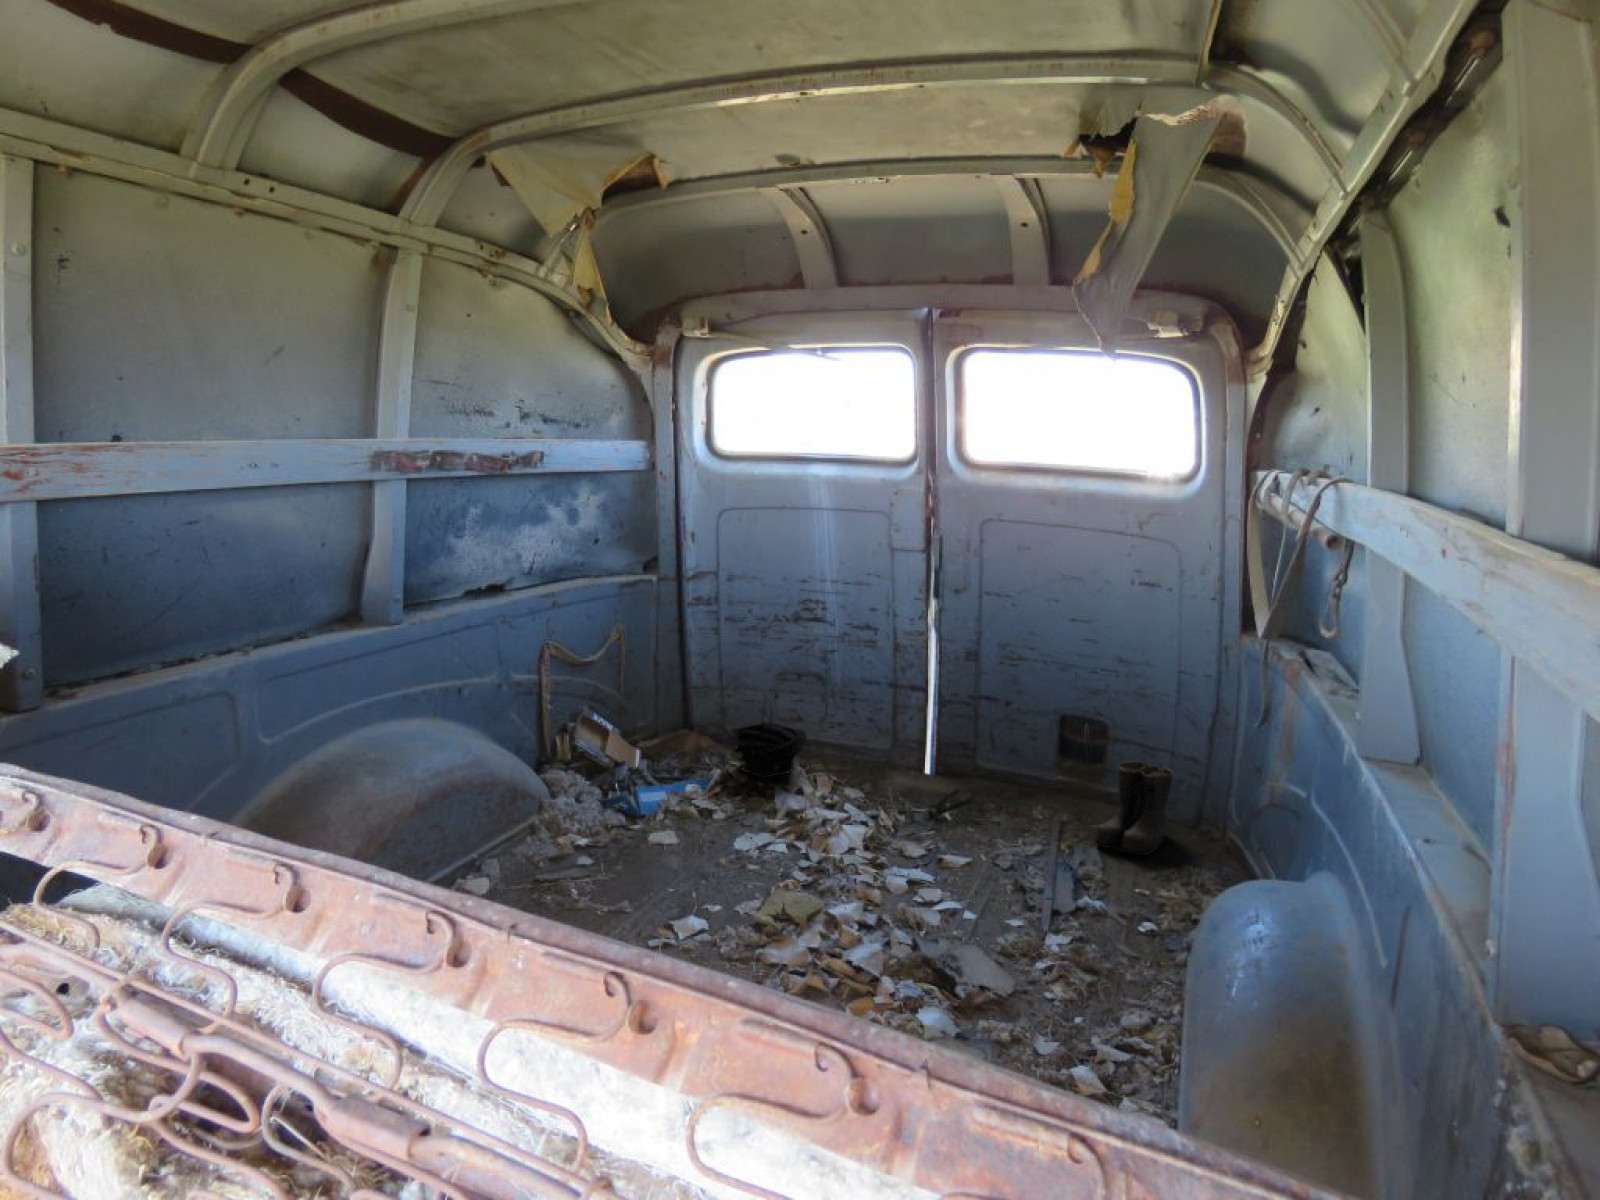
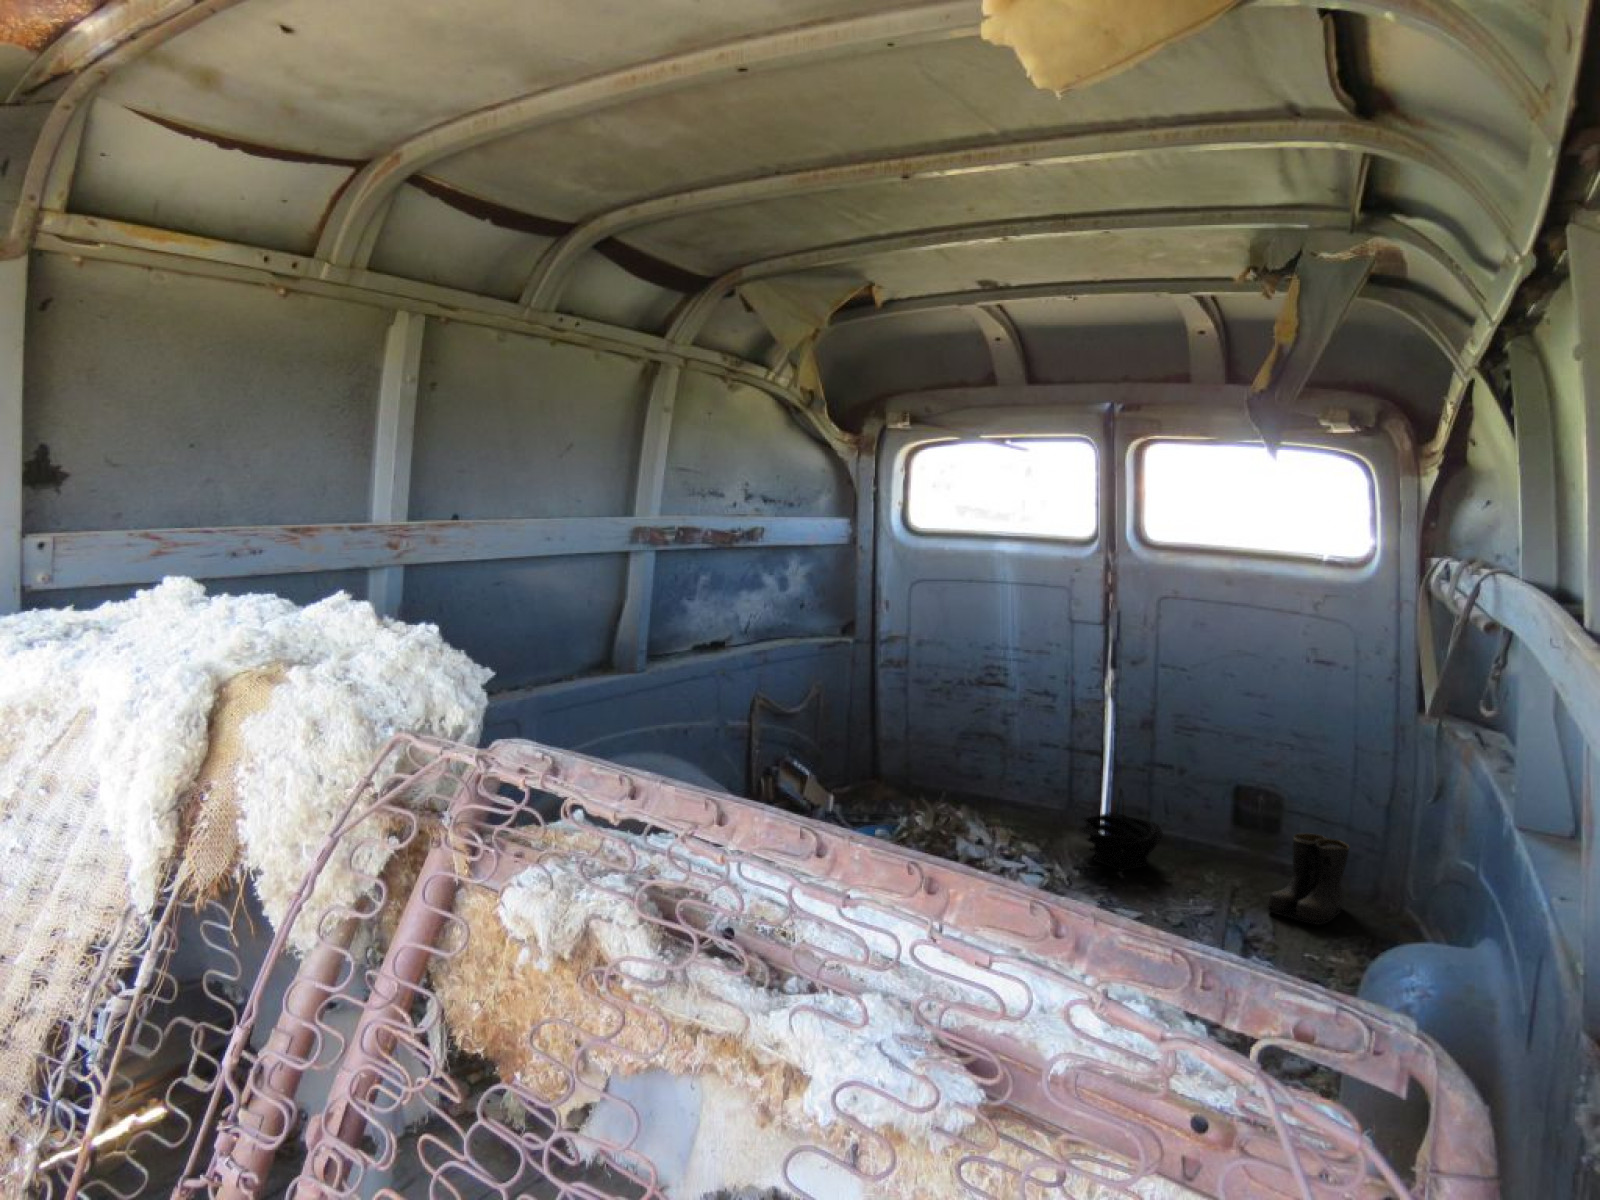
basket: present [726,698,807,778] -> present [1079,790,1163,870]

